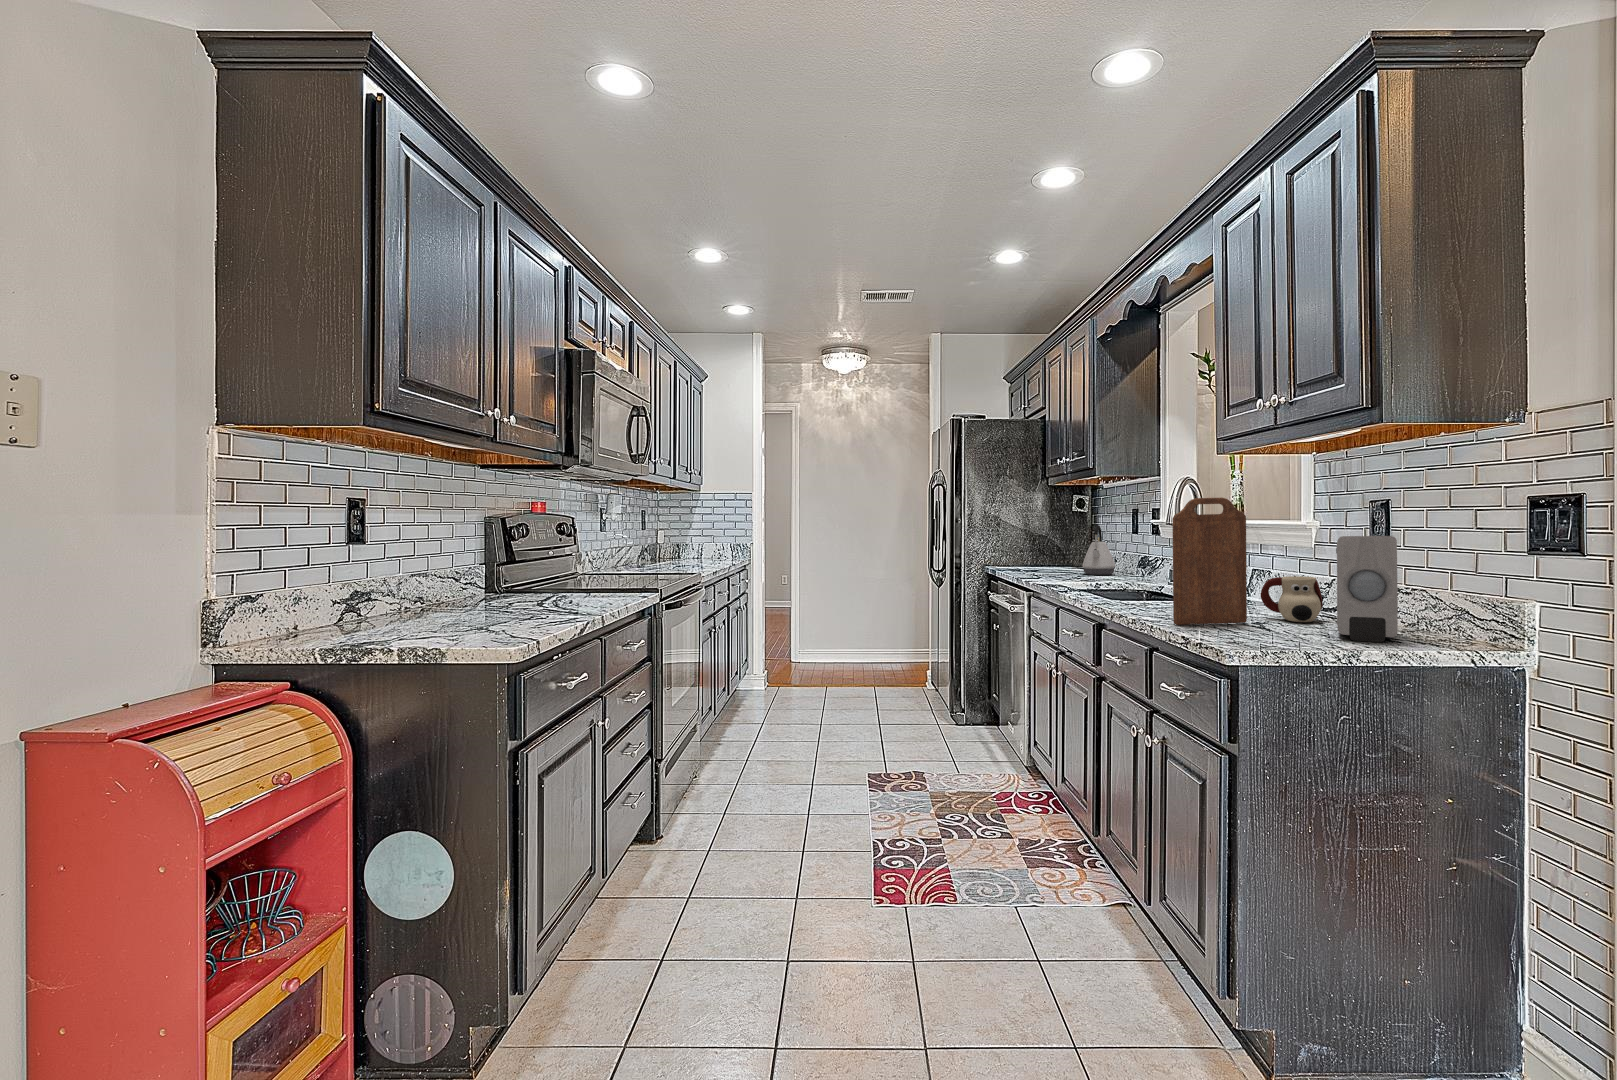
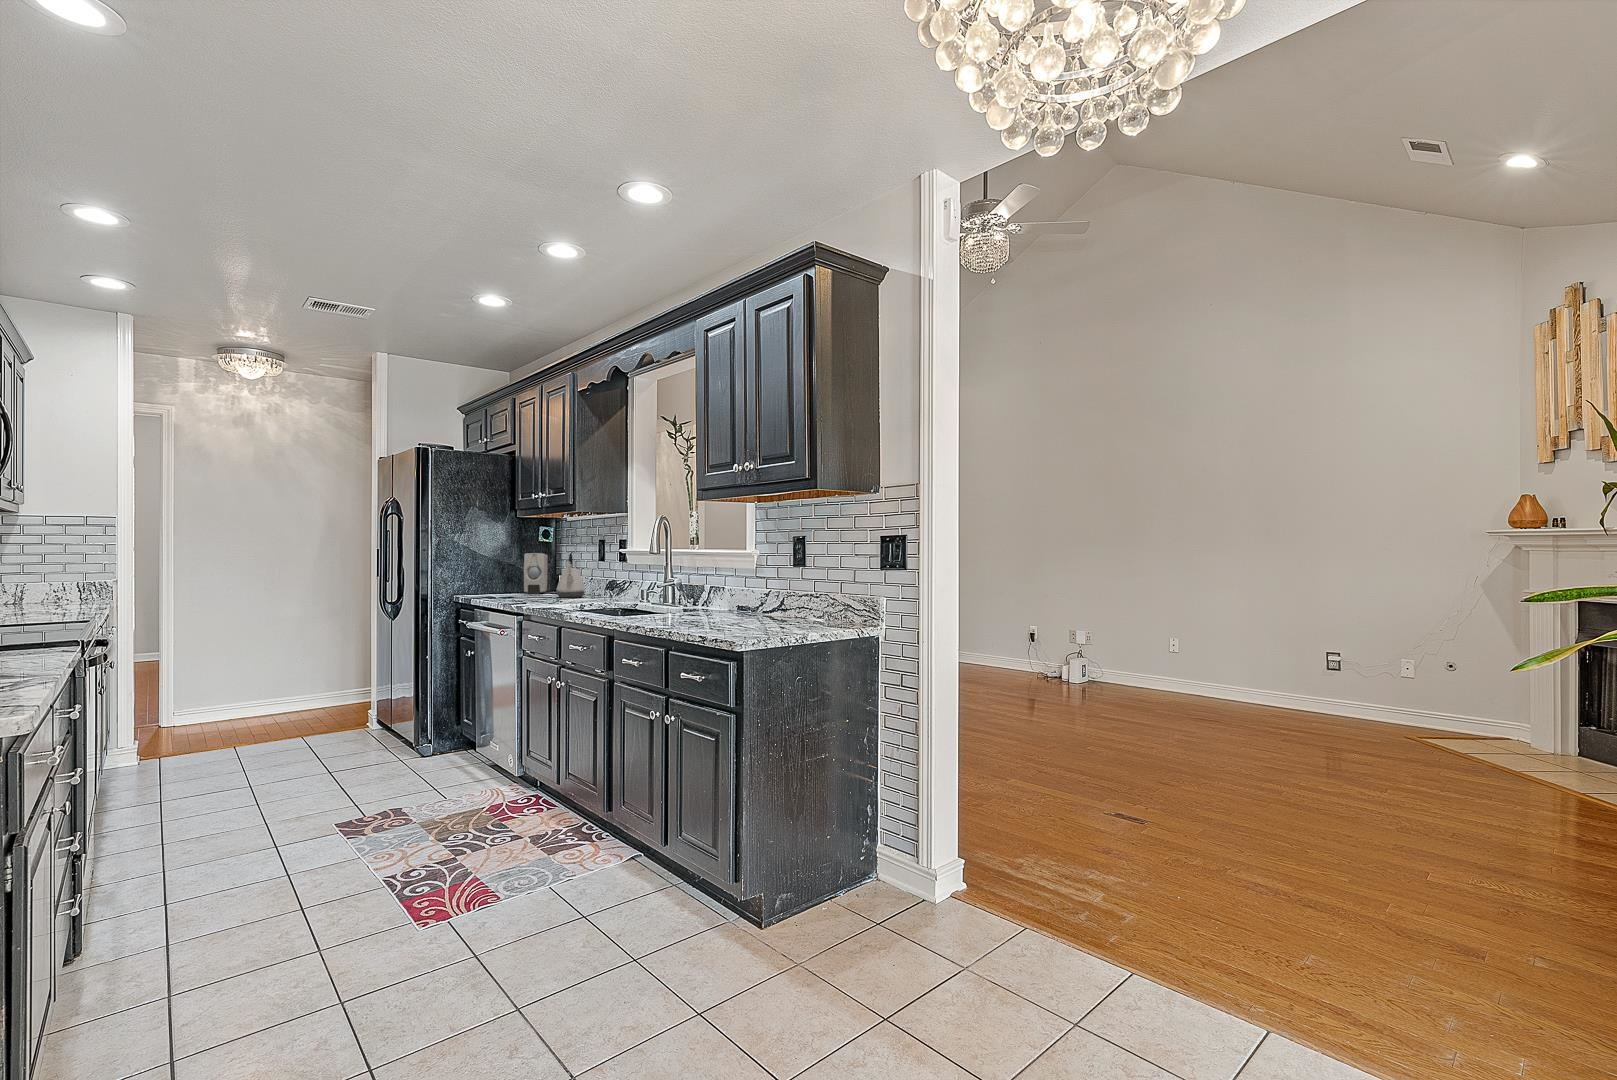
cutting board: present [1172,498,1247,625] -> none [682,532,727,628]
soap dispenser: present [1336,536,1398,642] -> present [524,553,548,594]
mug: present [1261,576,1323,622] -> none [731,589,769,621]

